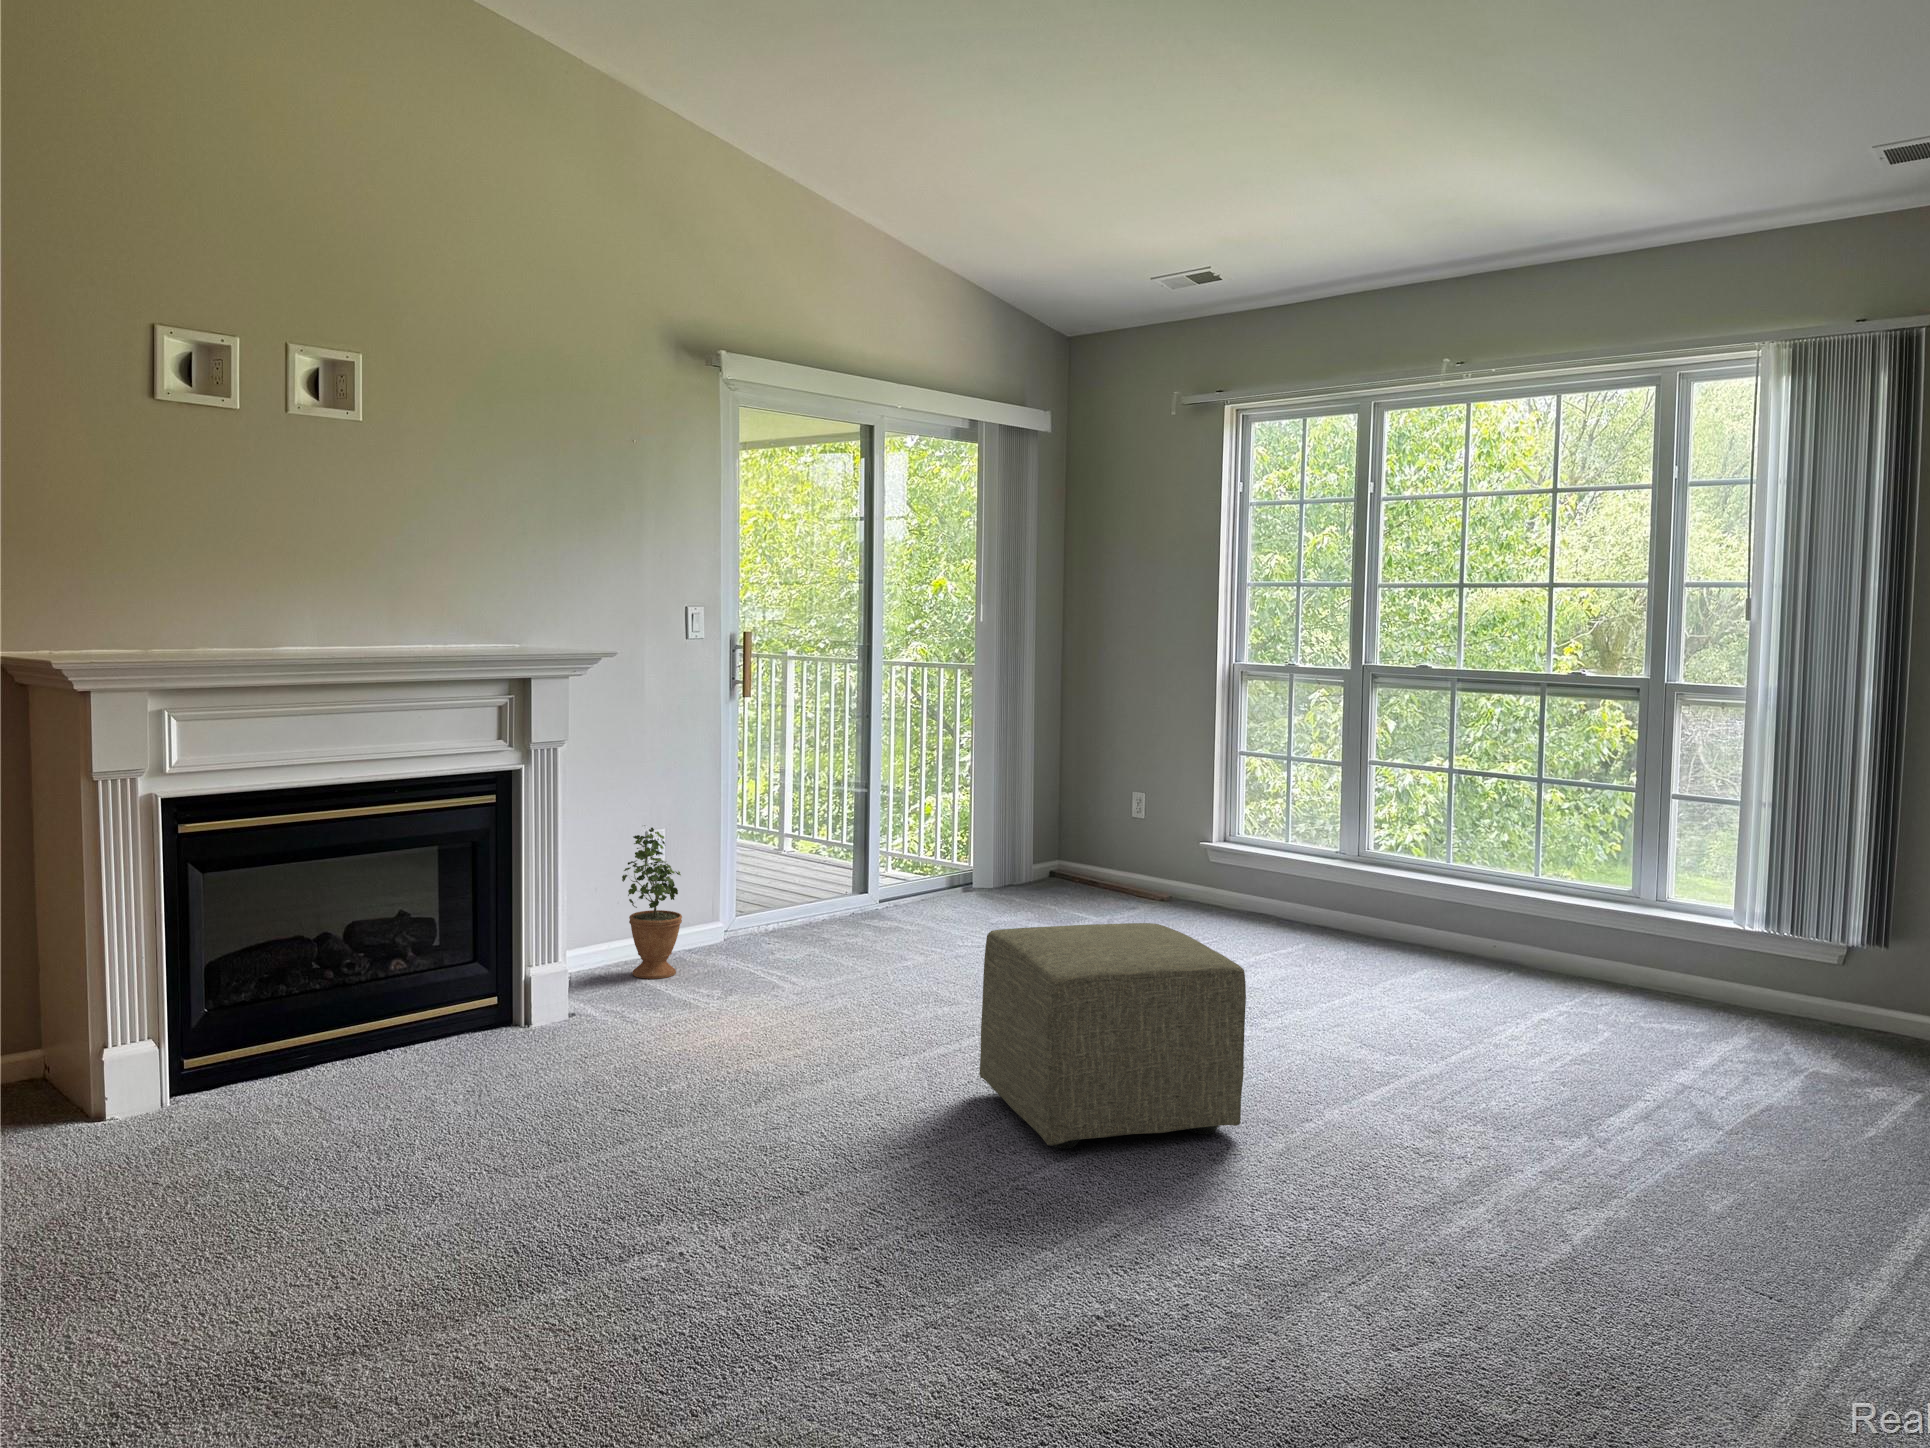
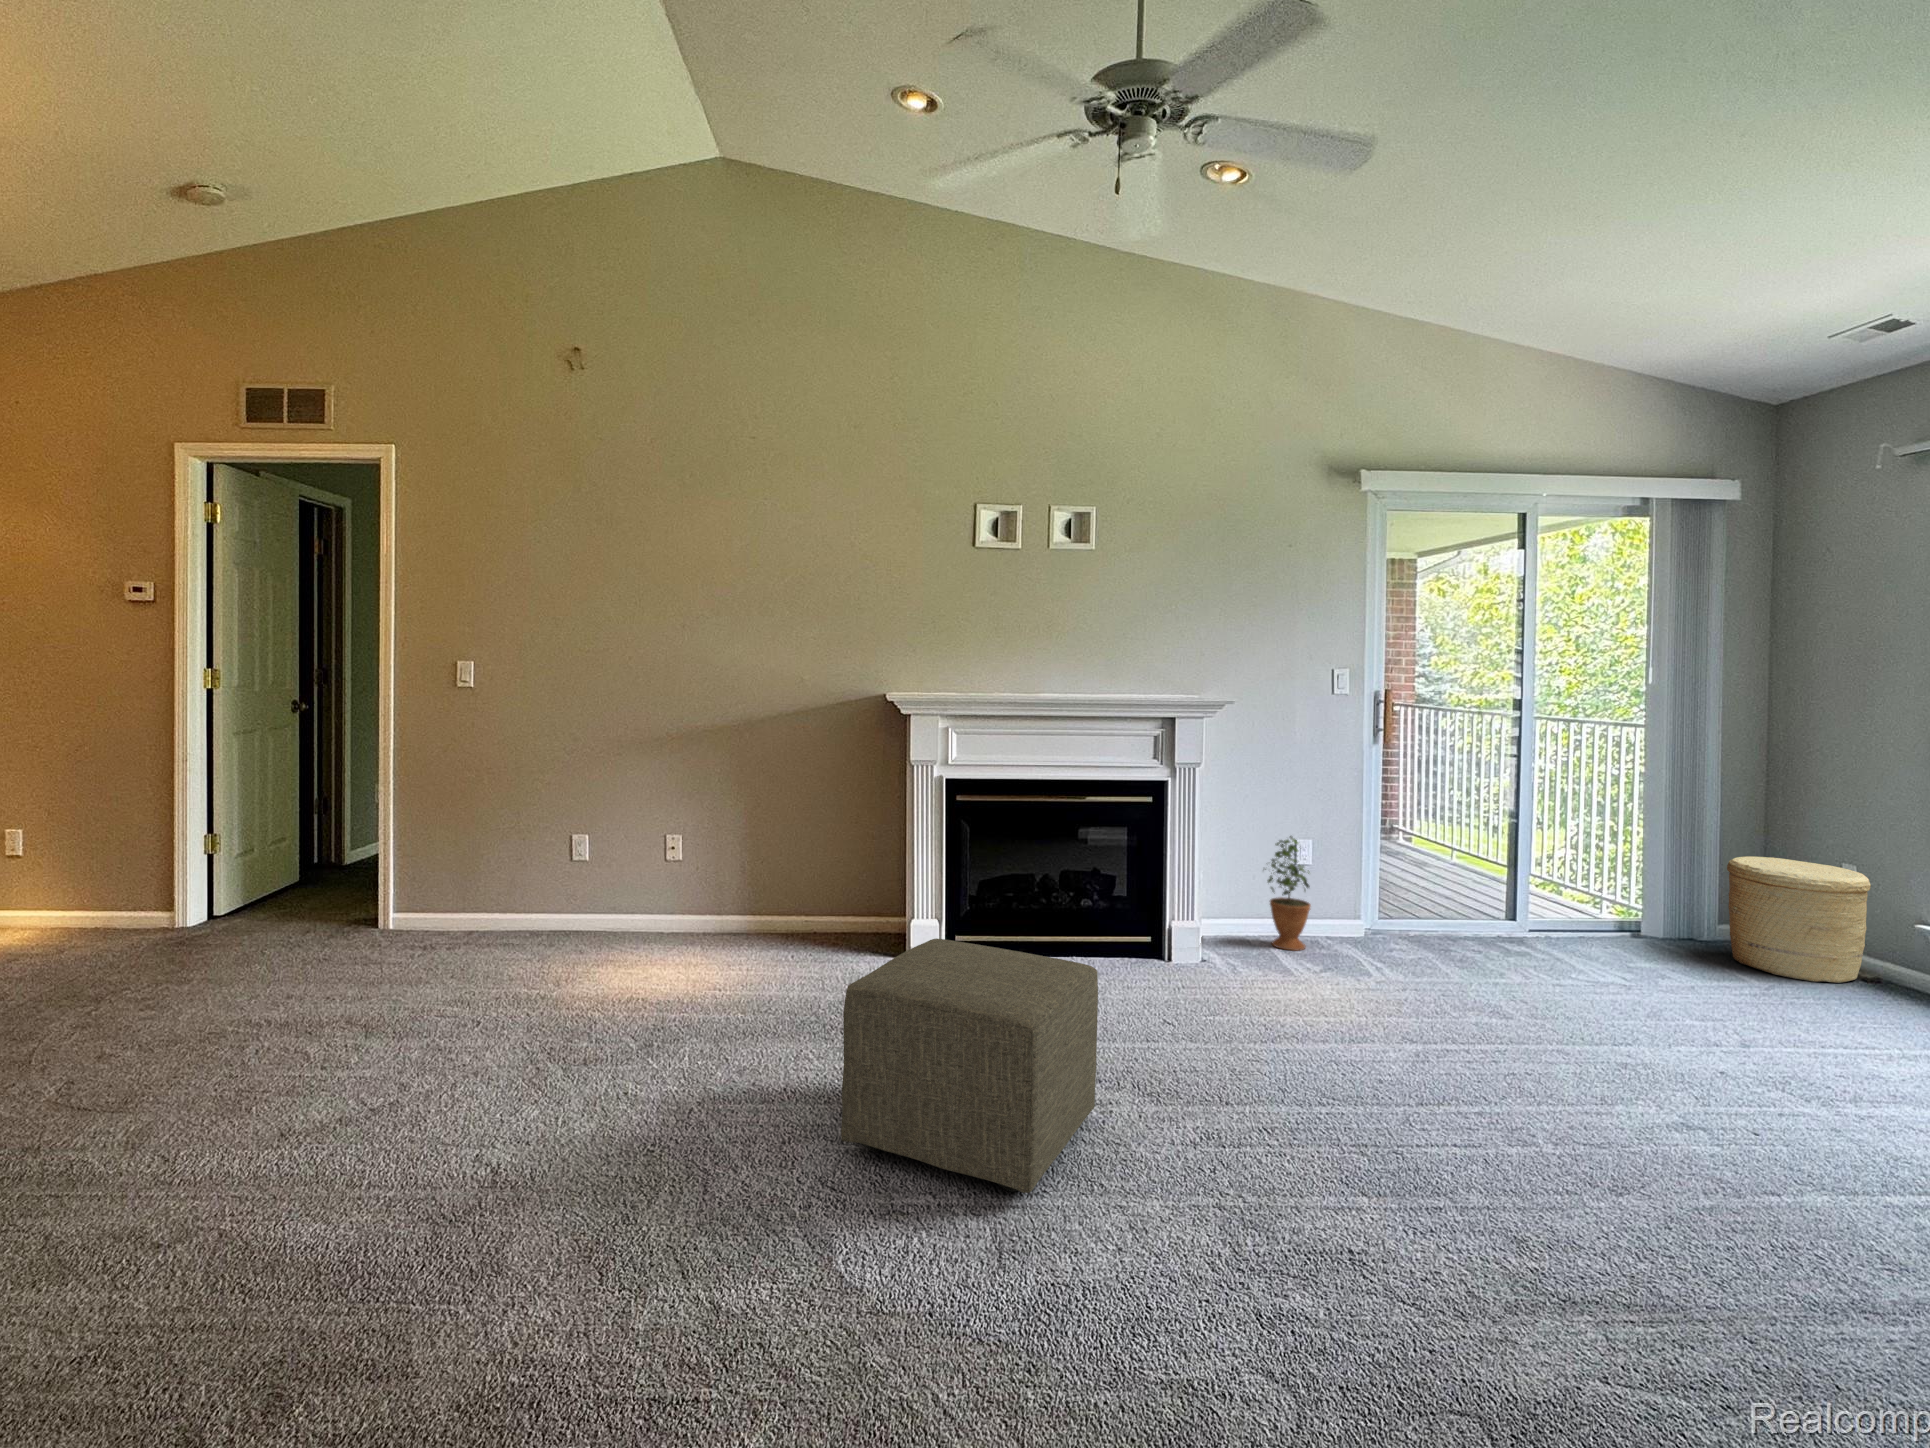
woven basket: none [1046,795,1151,910] -> present [1727,856,1871,983]
ottoman: present [980,923,1246,1148] -> present [841,939,1098,1193]

